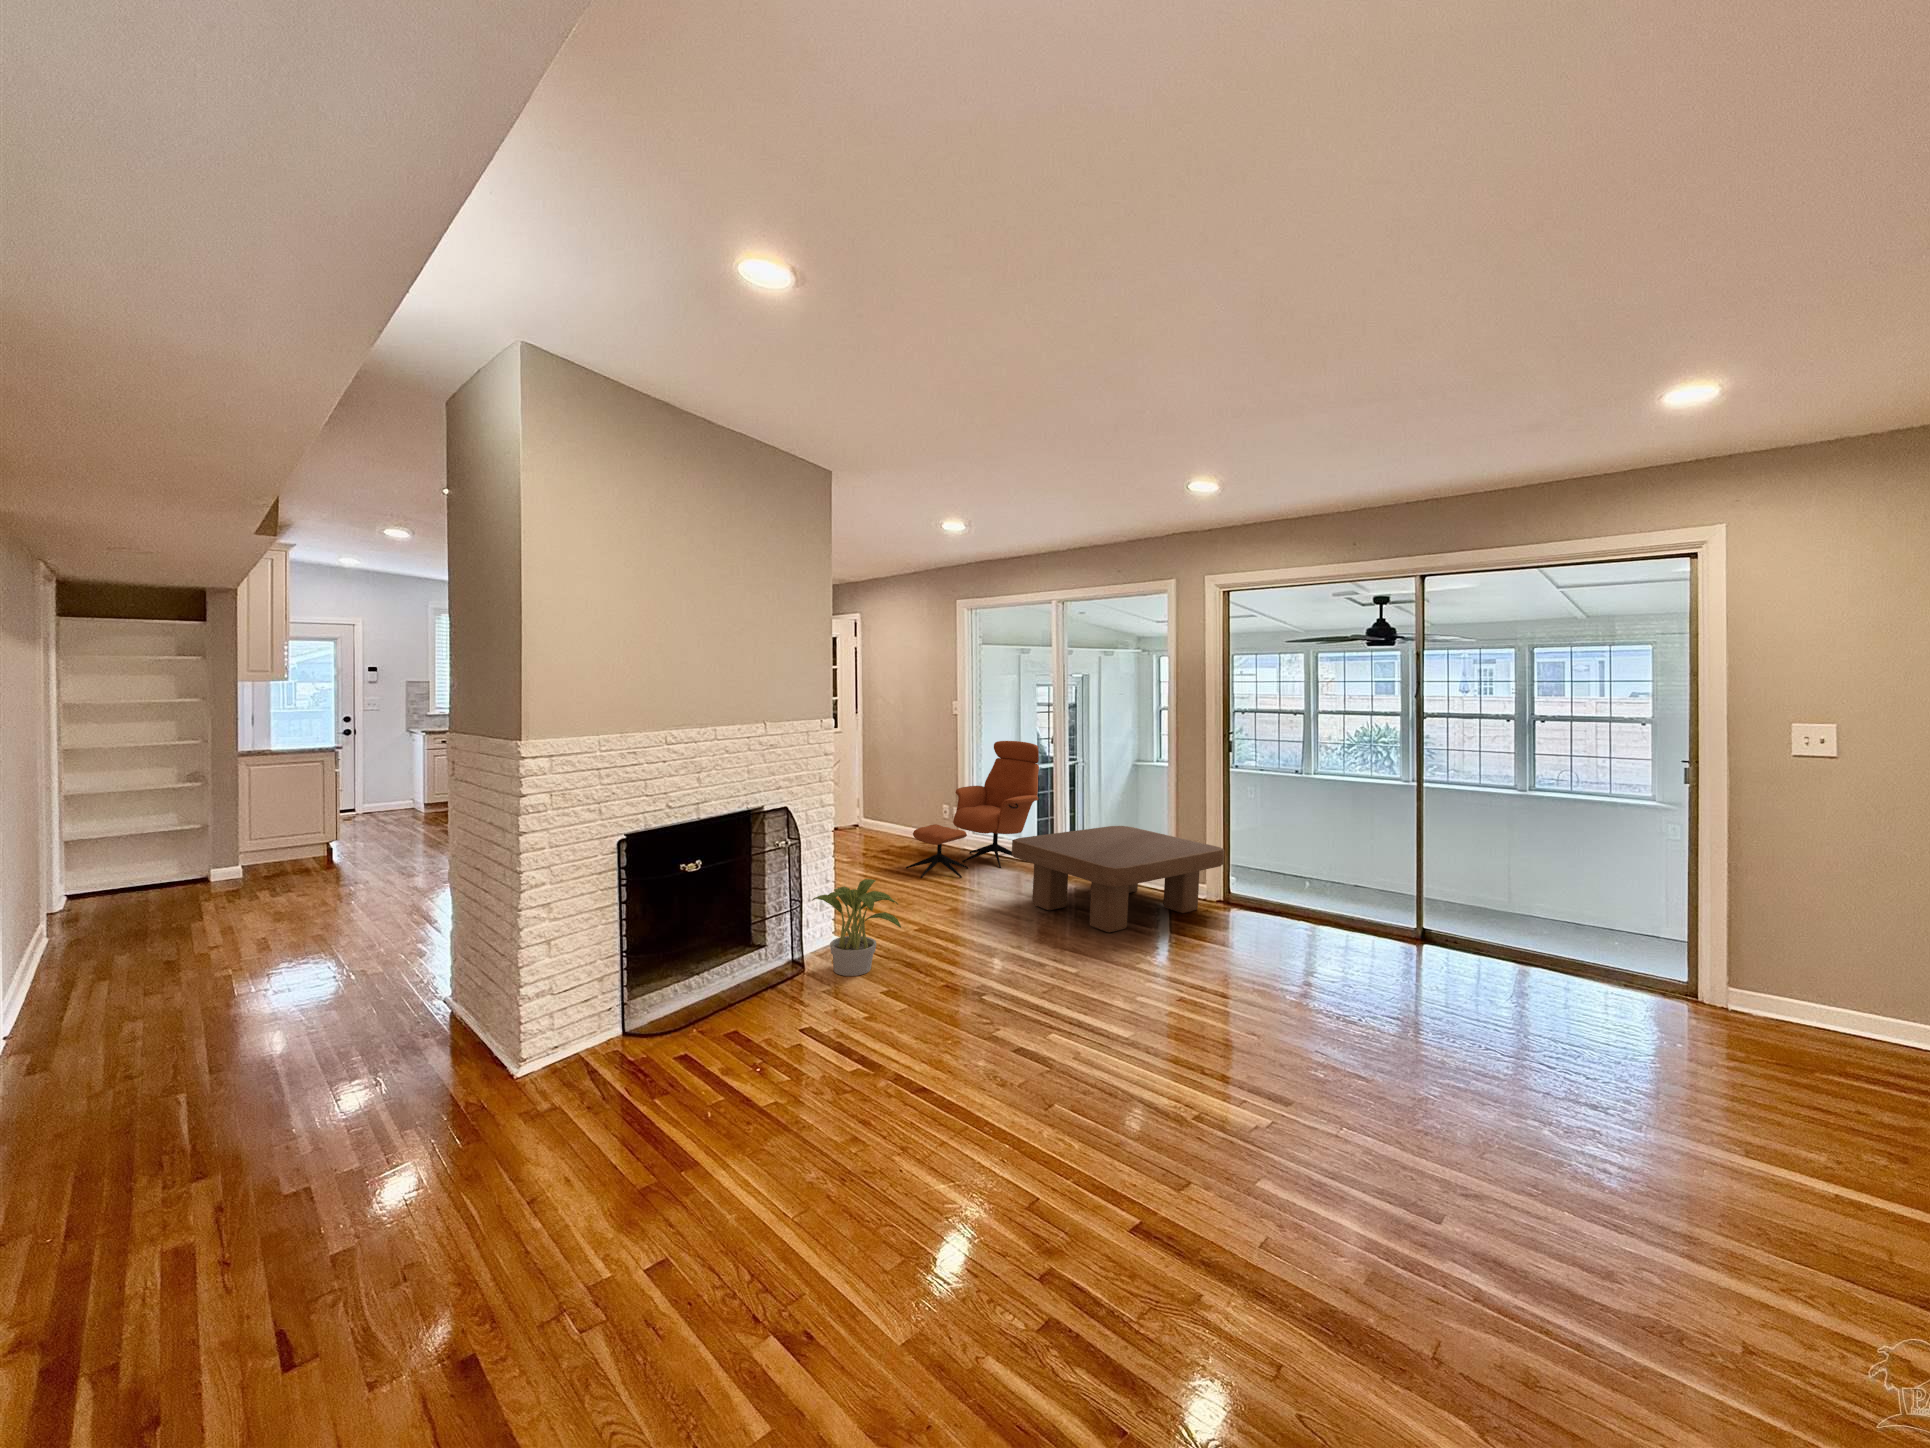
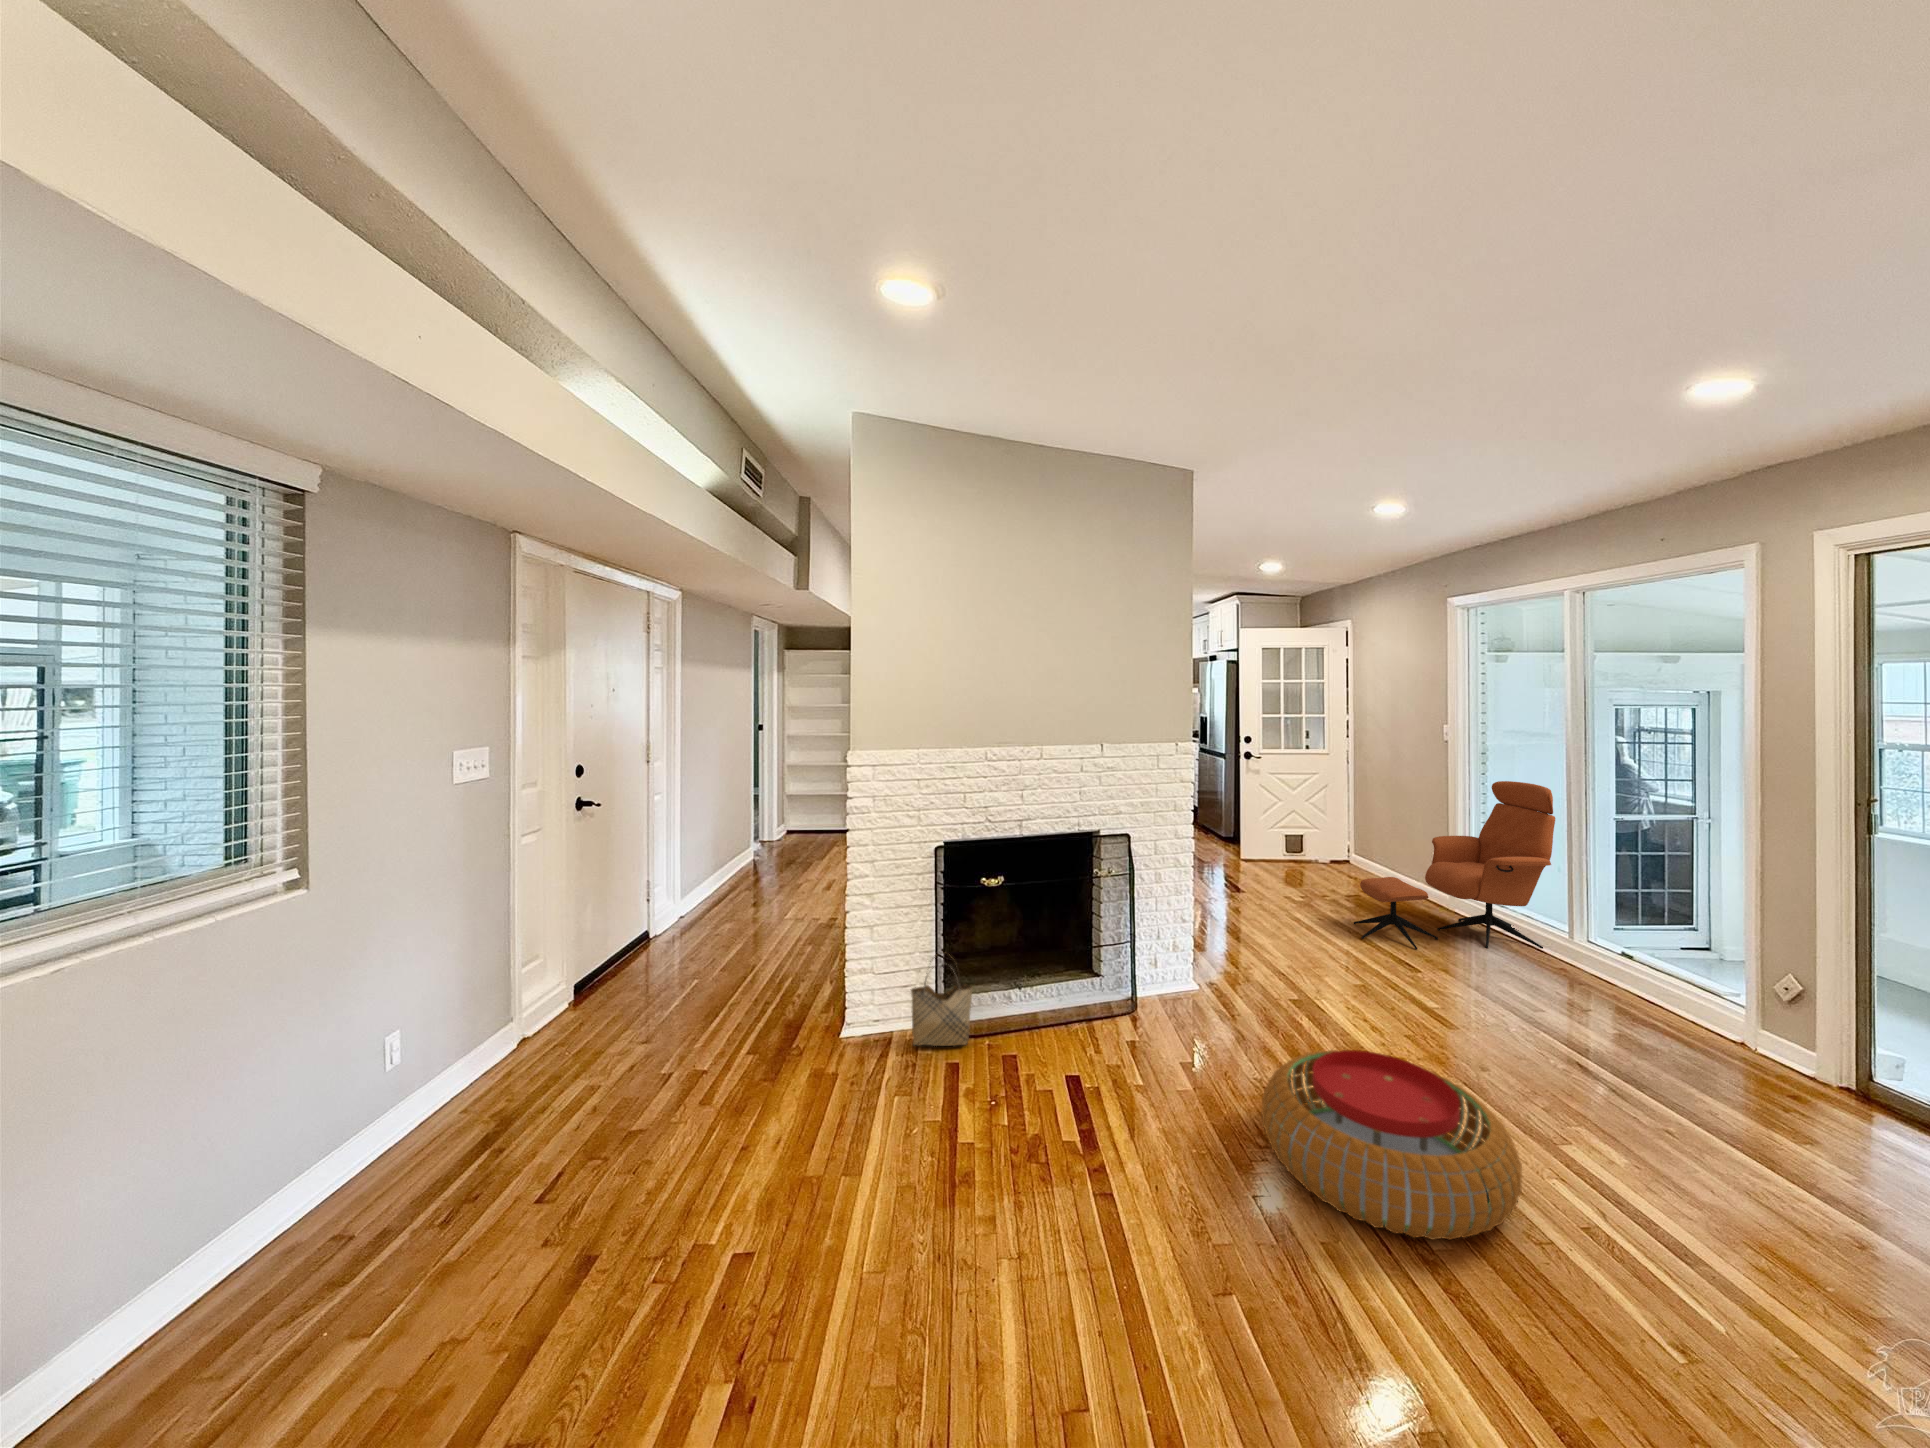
coffee table: present [1012,826,1224,933] -> none [1456,912,1903,1101]
potted plant: present [812,879,901,976] -> none [1141,925,1237,1033]
pouf: none [973,936,1134,1039] -> present [1262,1050,1522,1240]
woven basket: none [609,955,678,1063] -> present [911,952,973,1046]

